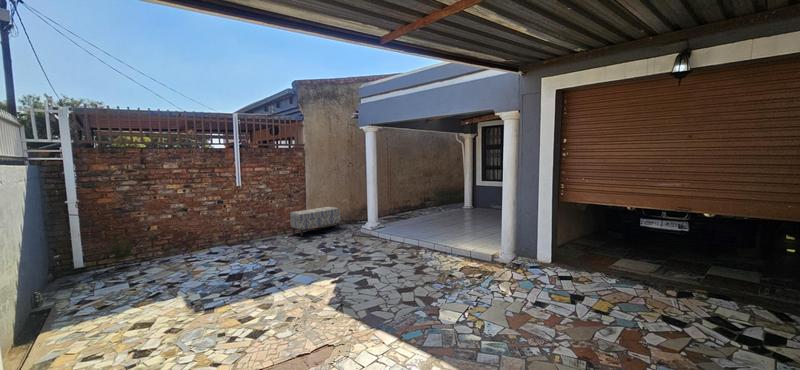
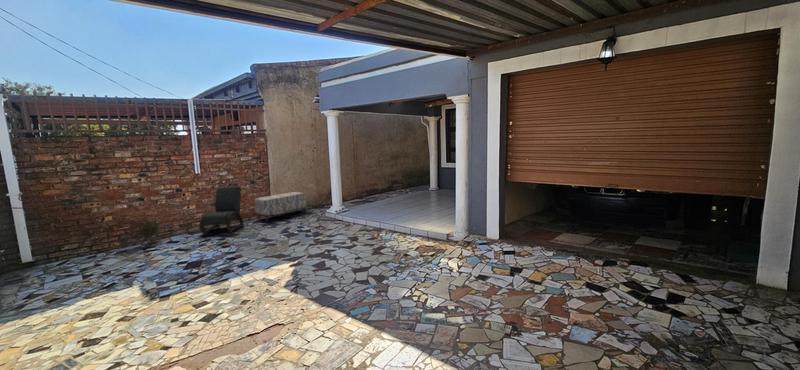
lounge chair: none [238,199,280,247] -> present [200,186,244,234]
potted tree: present [109,236,135,273] -> present [139,216,162,247]

